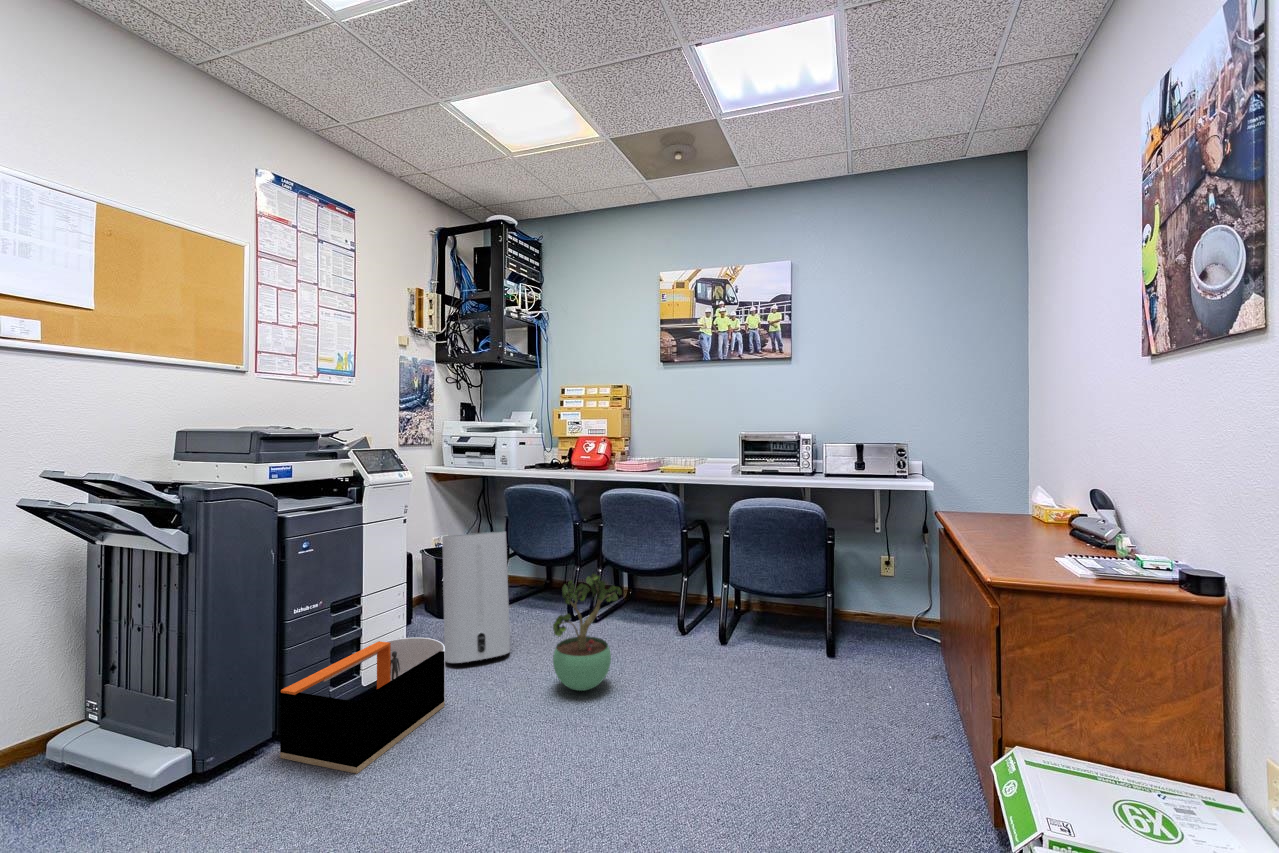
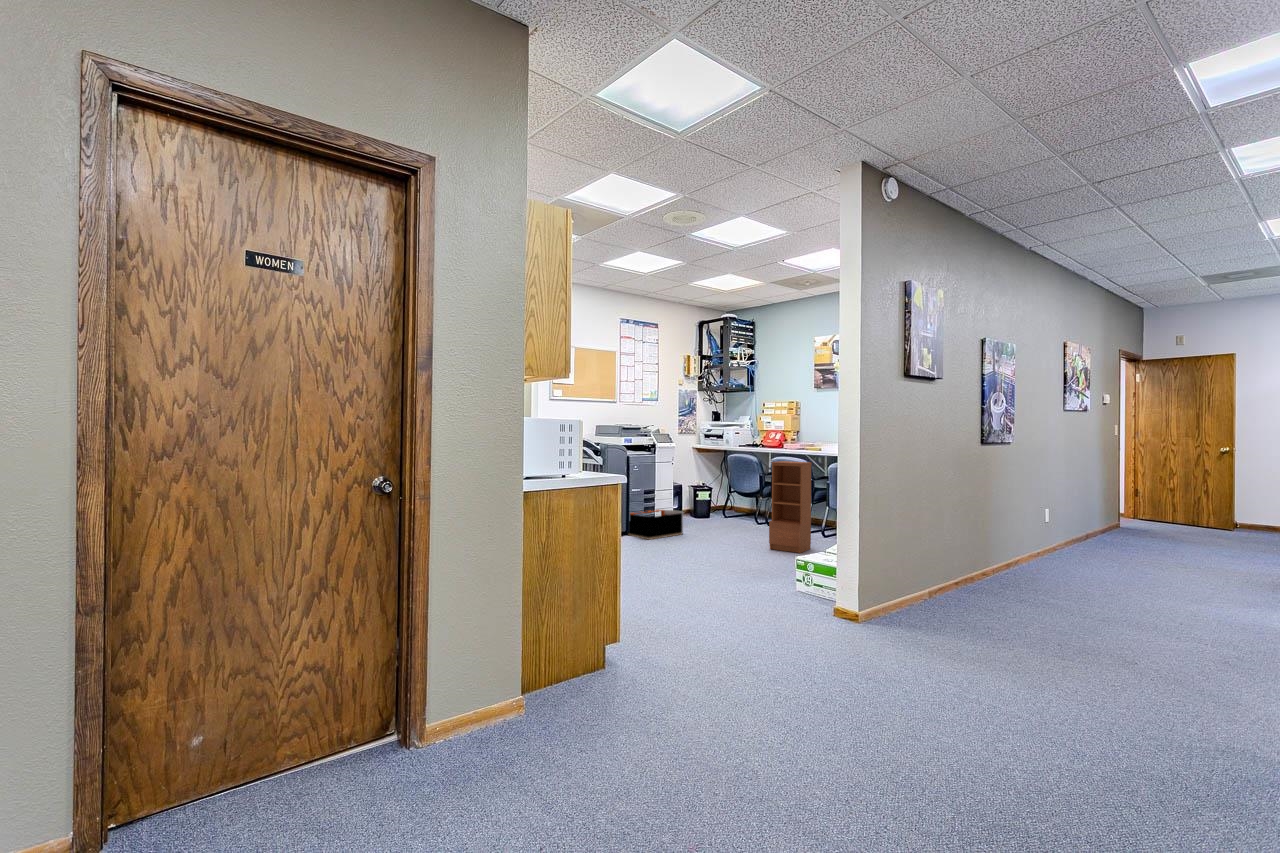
bookcase: none [706,508,792,743] -> present [769,461,812,553]
air purifier: present [442,532,510,663] -> none [688,473,717,529]
potted plant: present [553,573,622,691] -> none [723,489,755,538]

